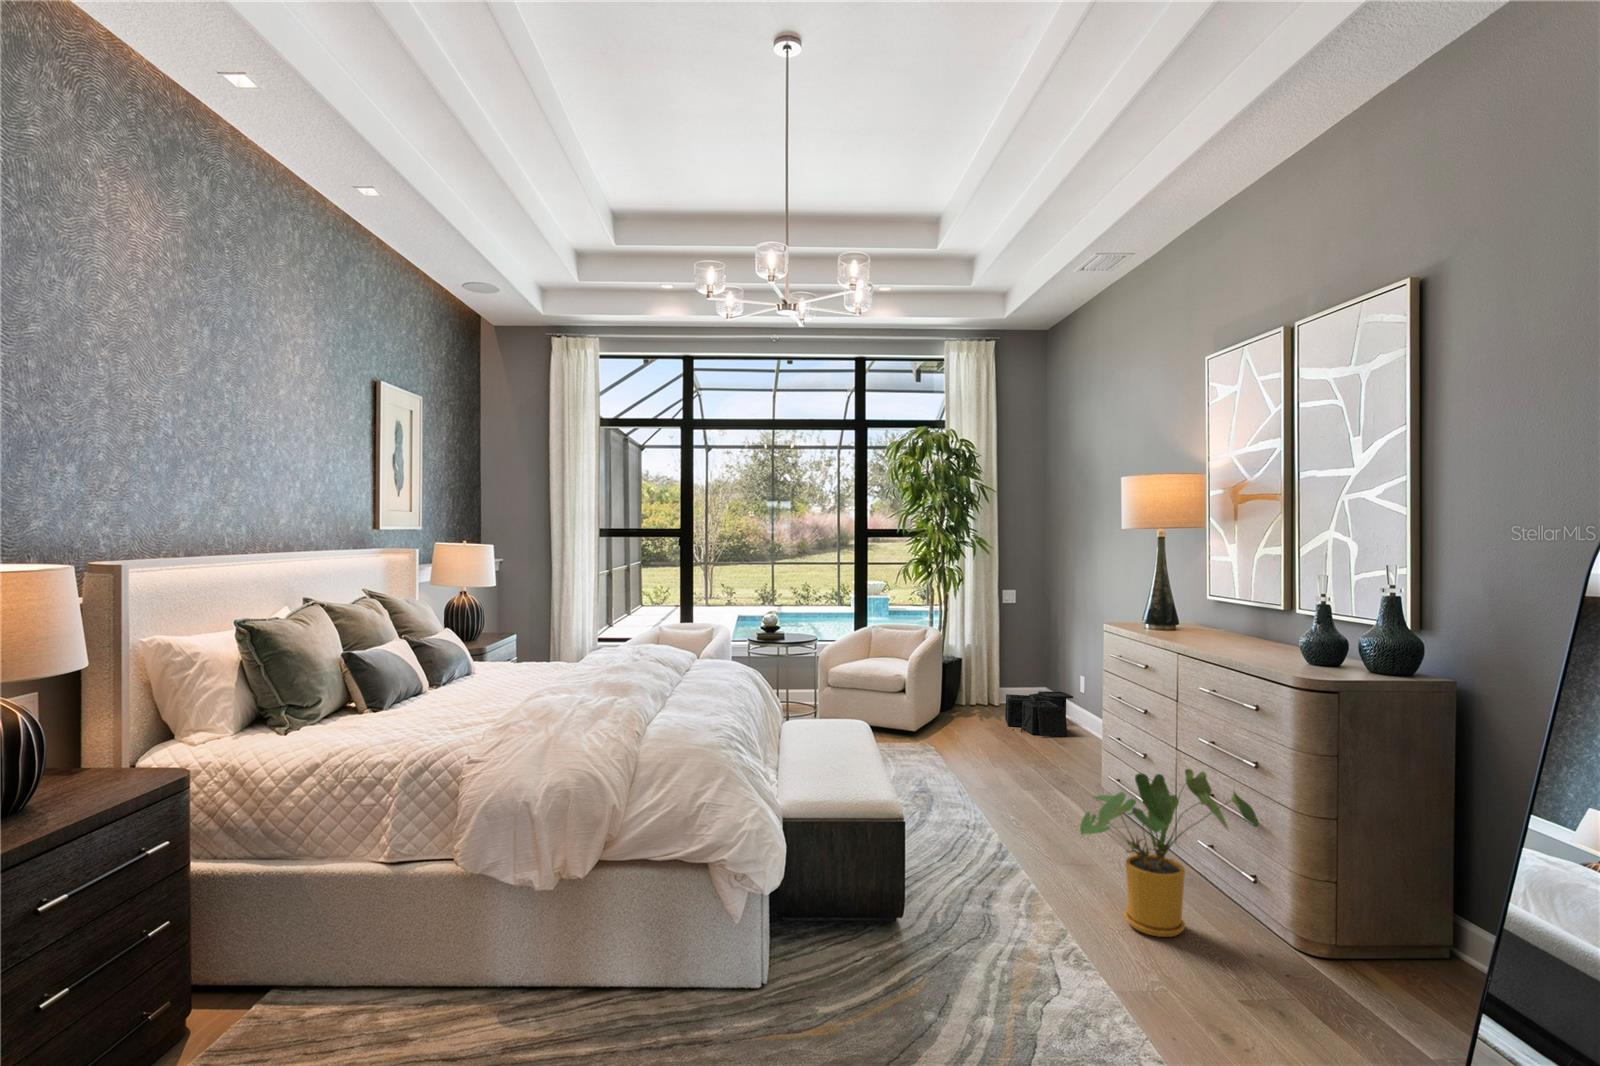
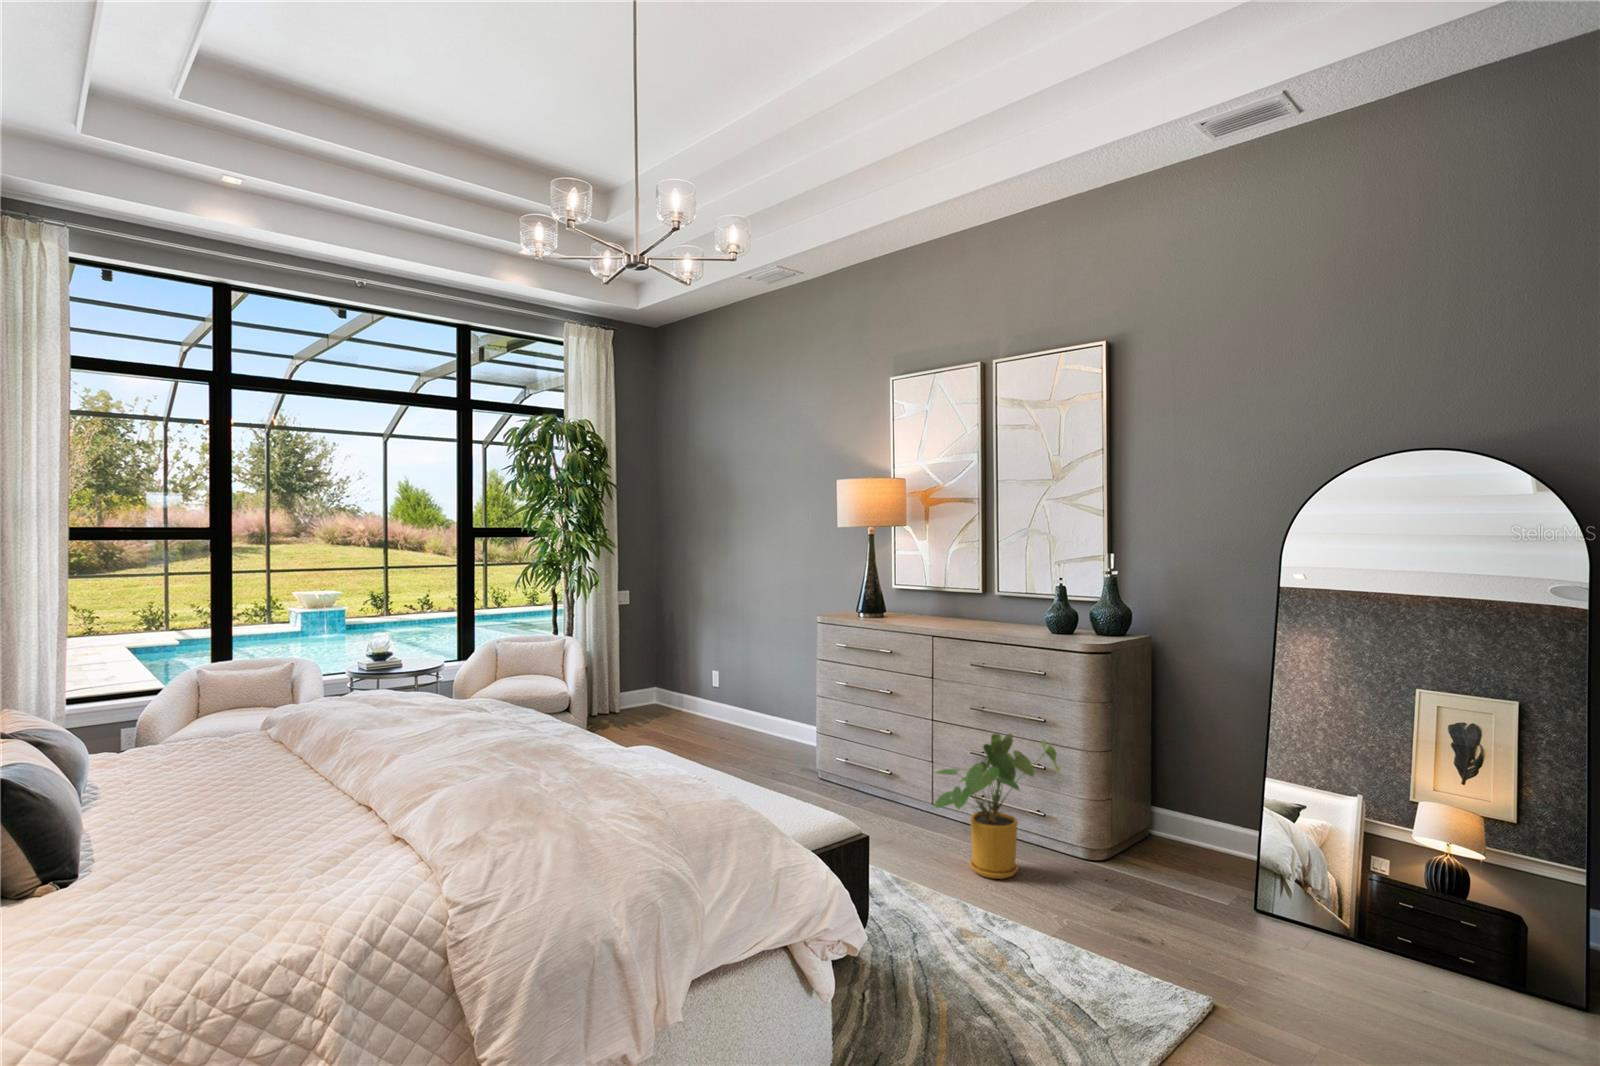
storage bin: present [1005,691,1073,736] -> none [645,687,717,733]

